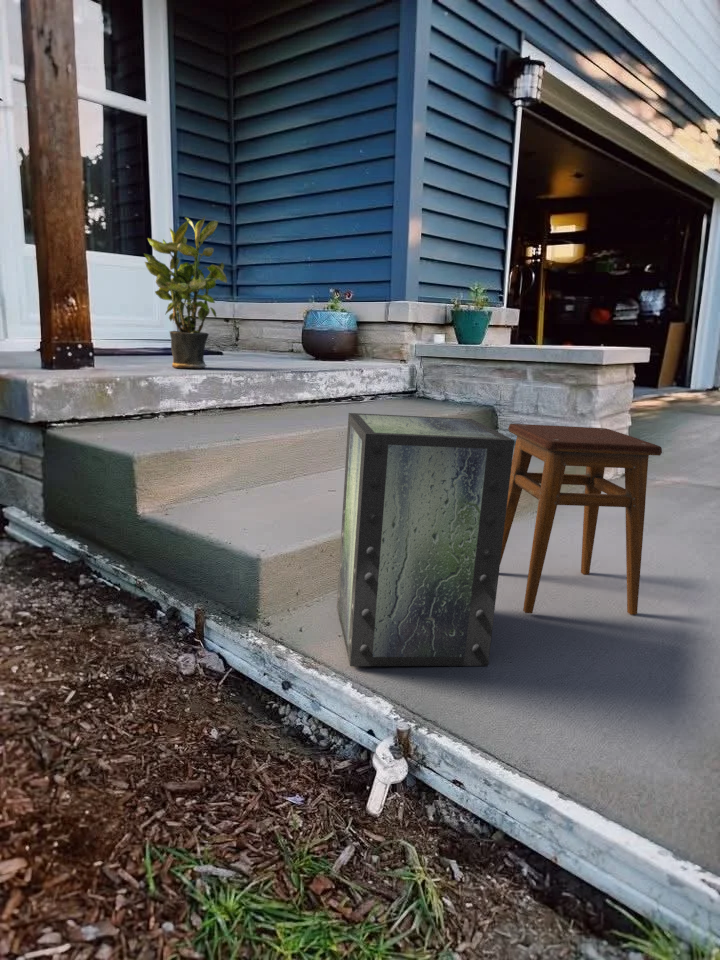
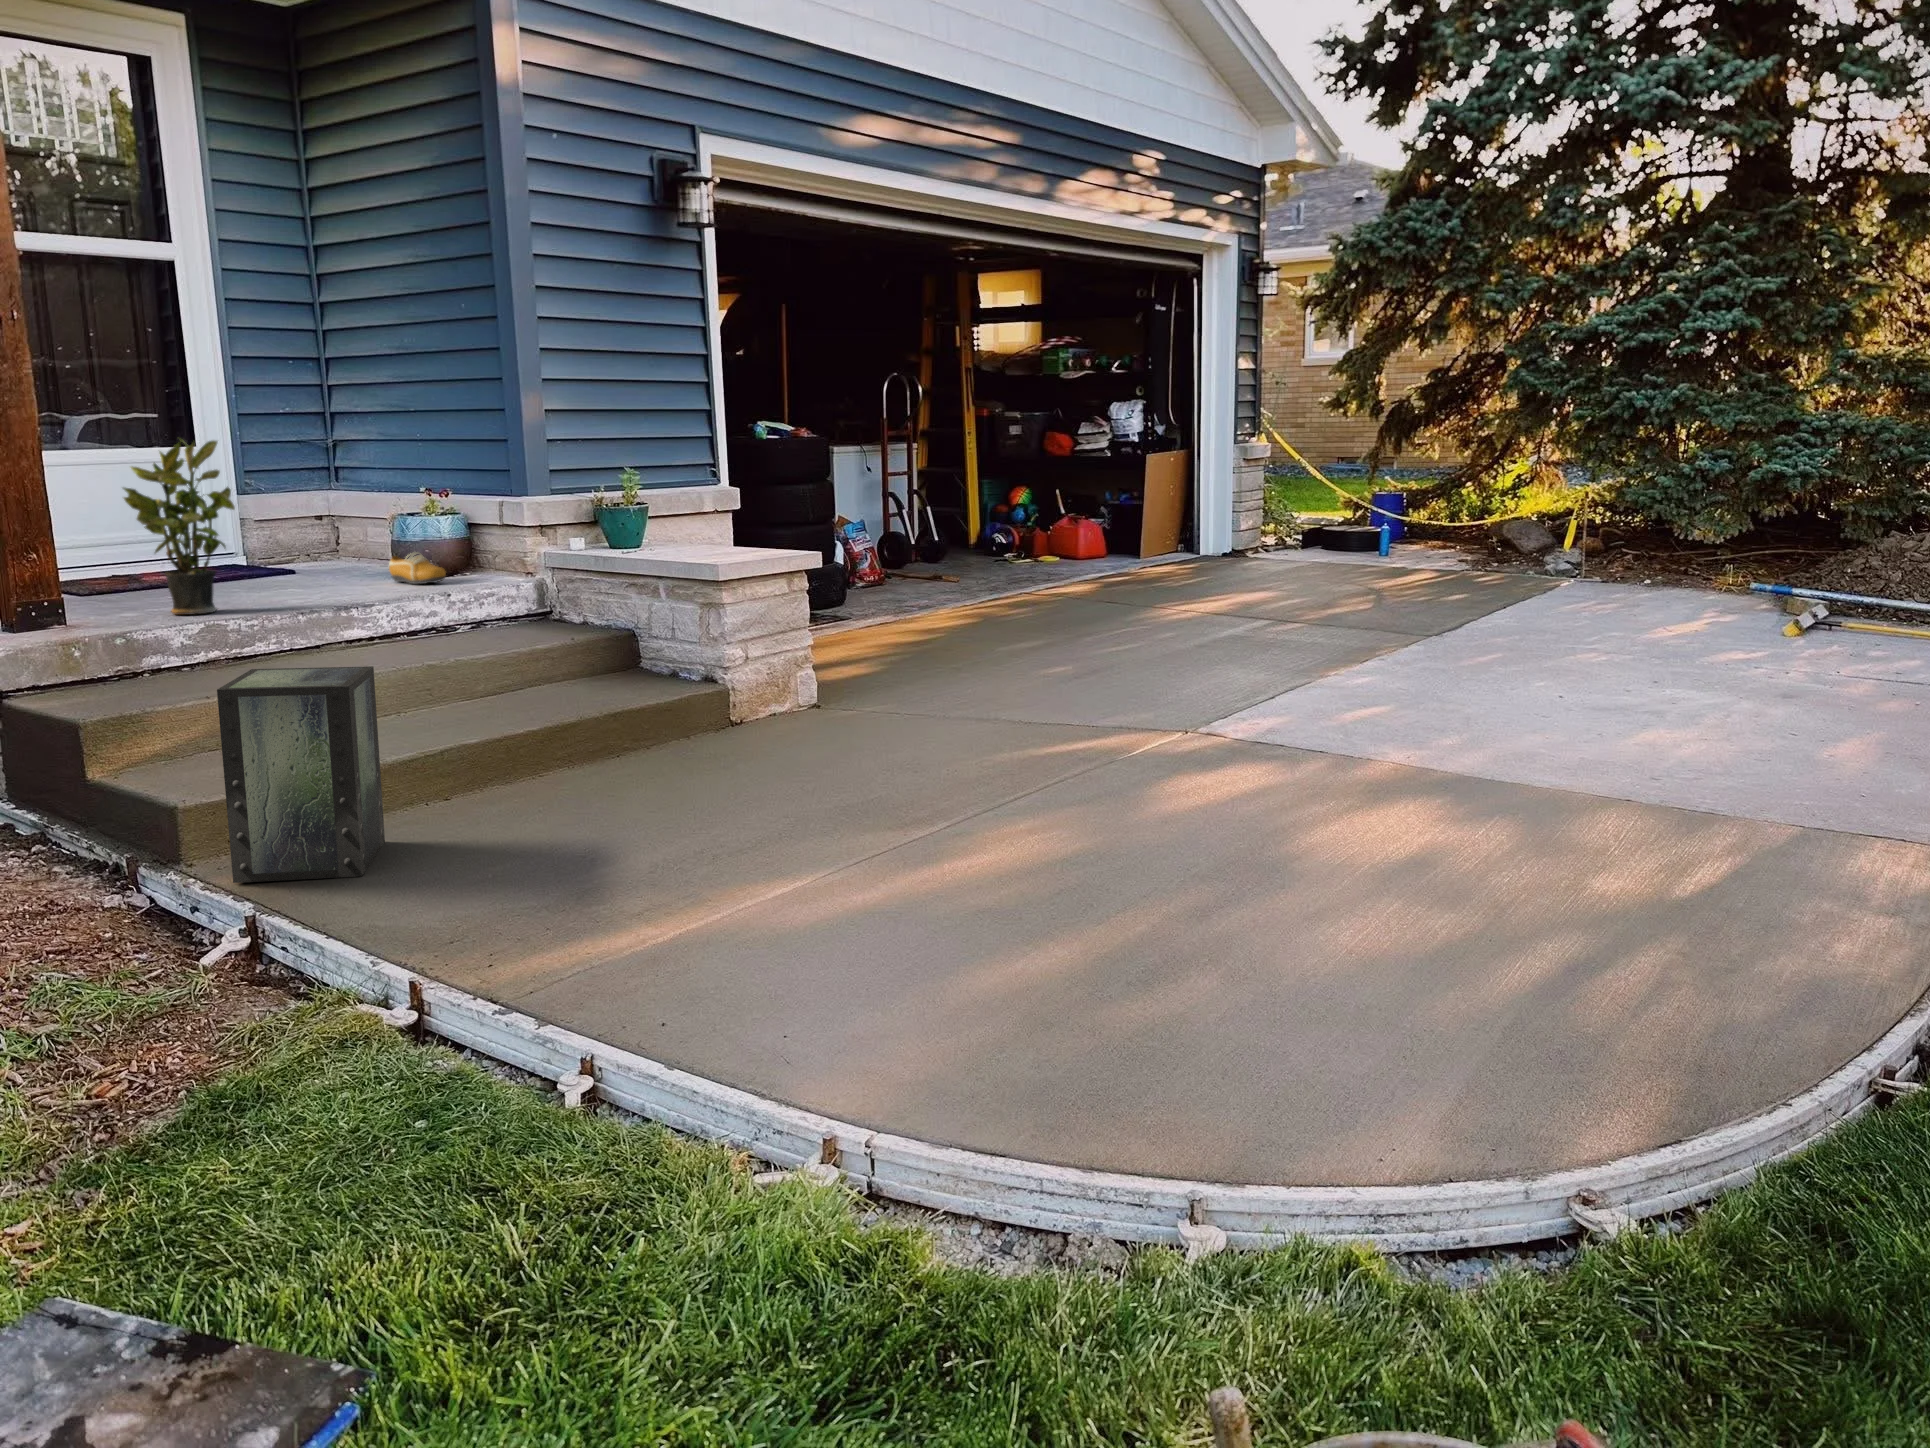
shoe: none [301,337,347,362] -> present [389,552,446,584]
stool: present [500,424,662,615] -> none [441,663,572,841]

